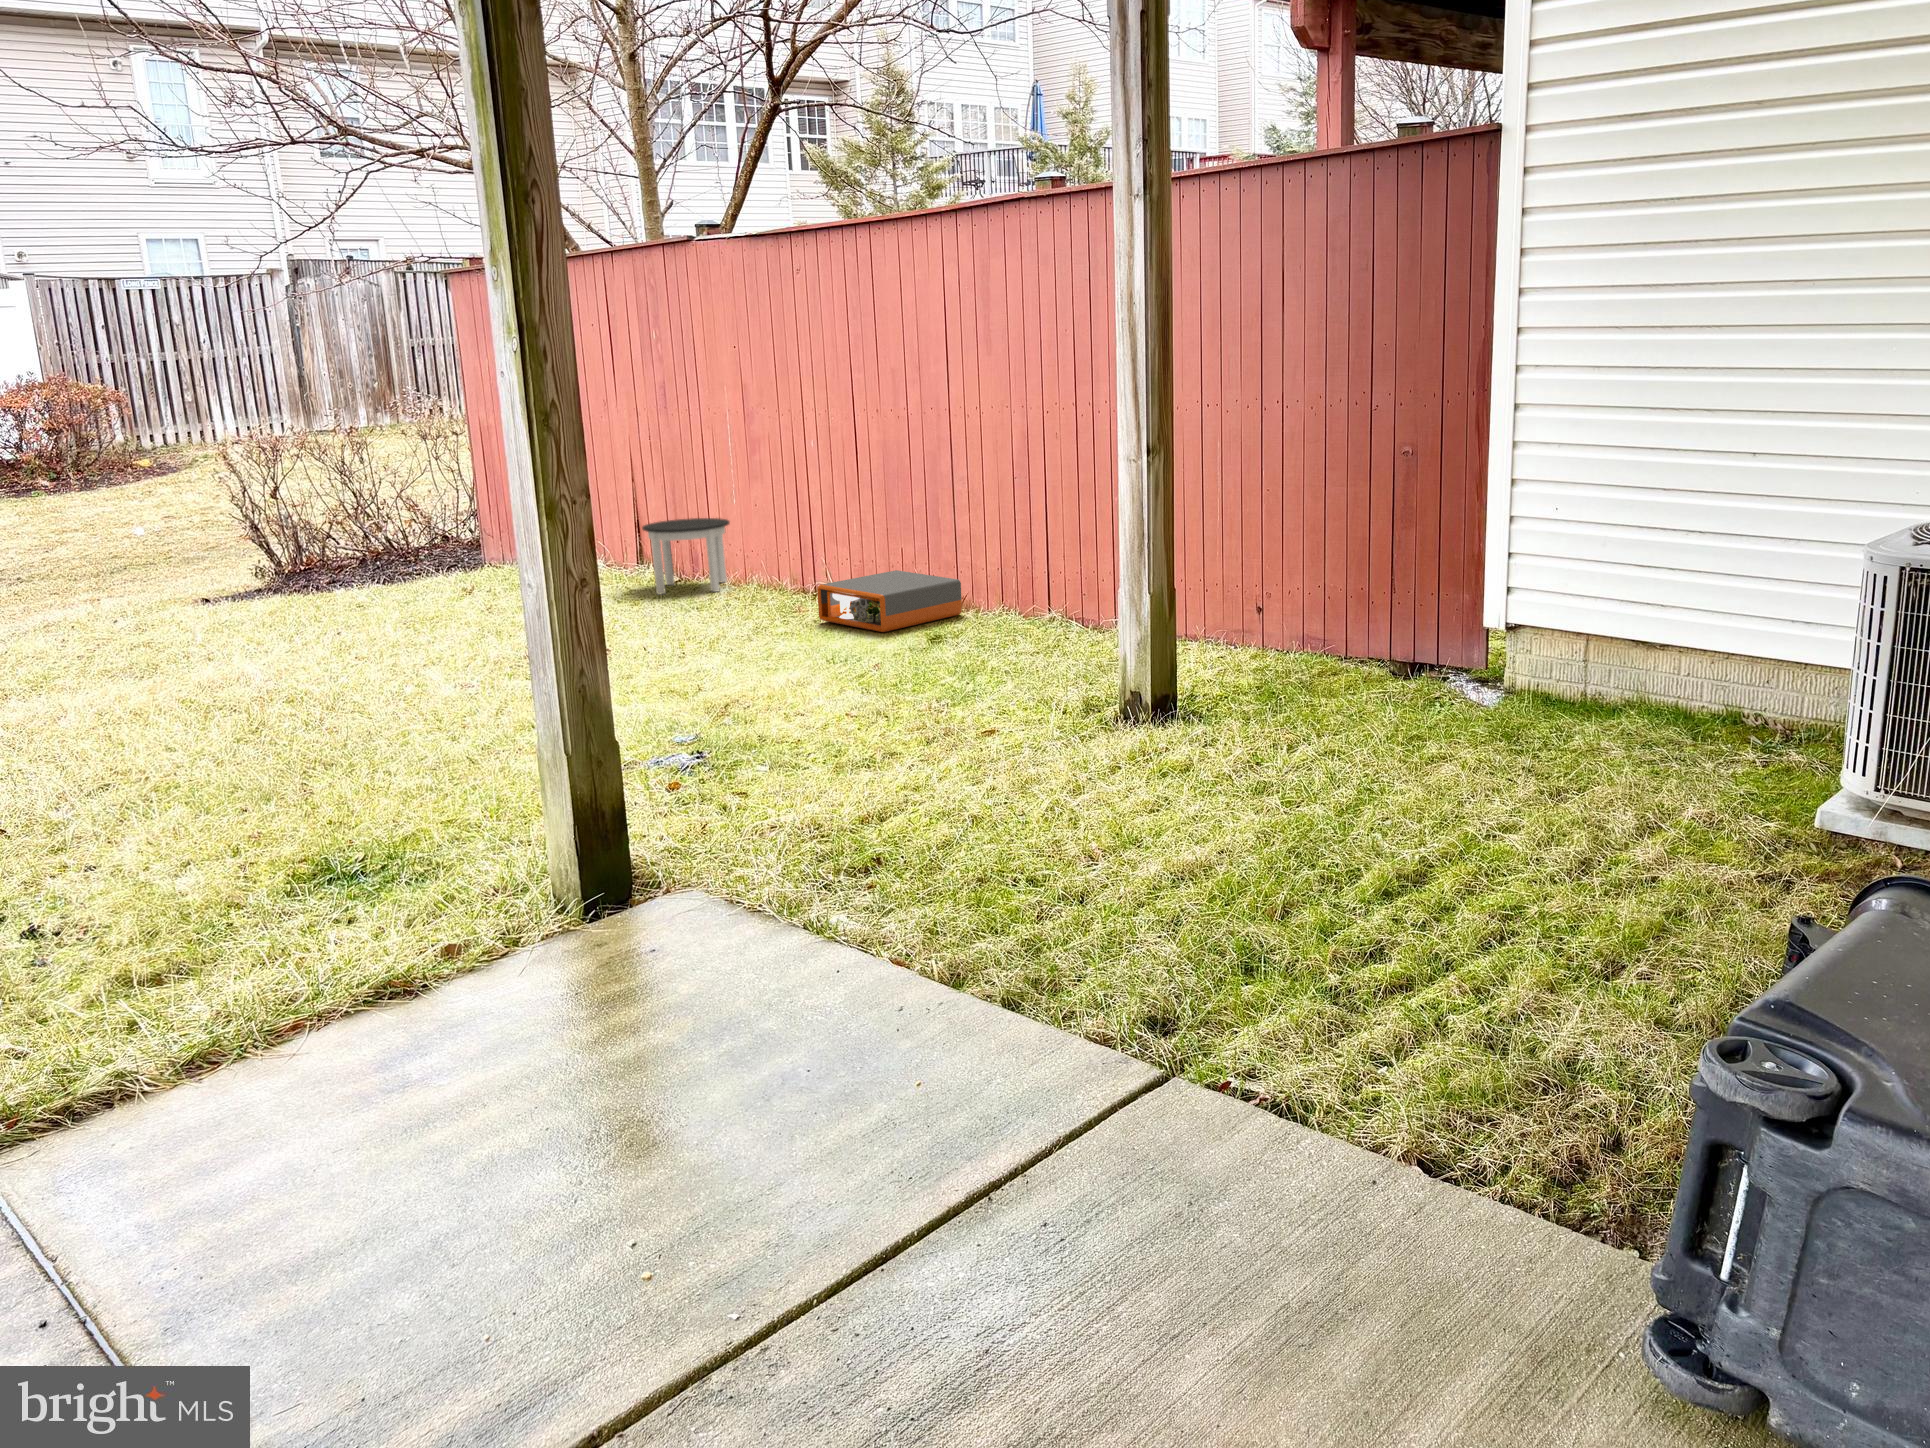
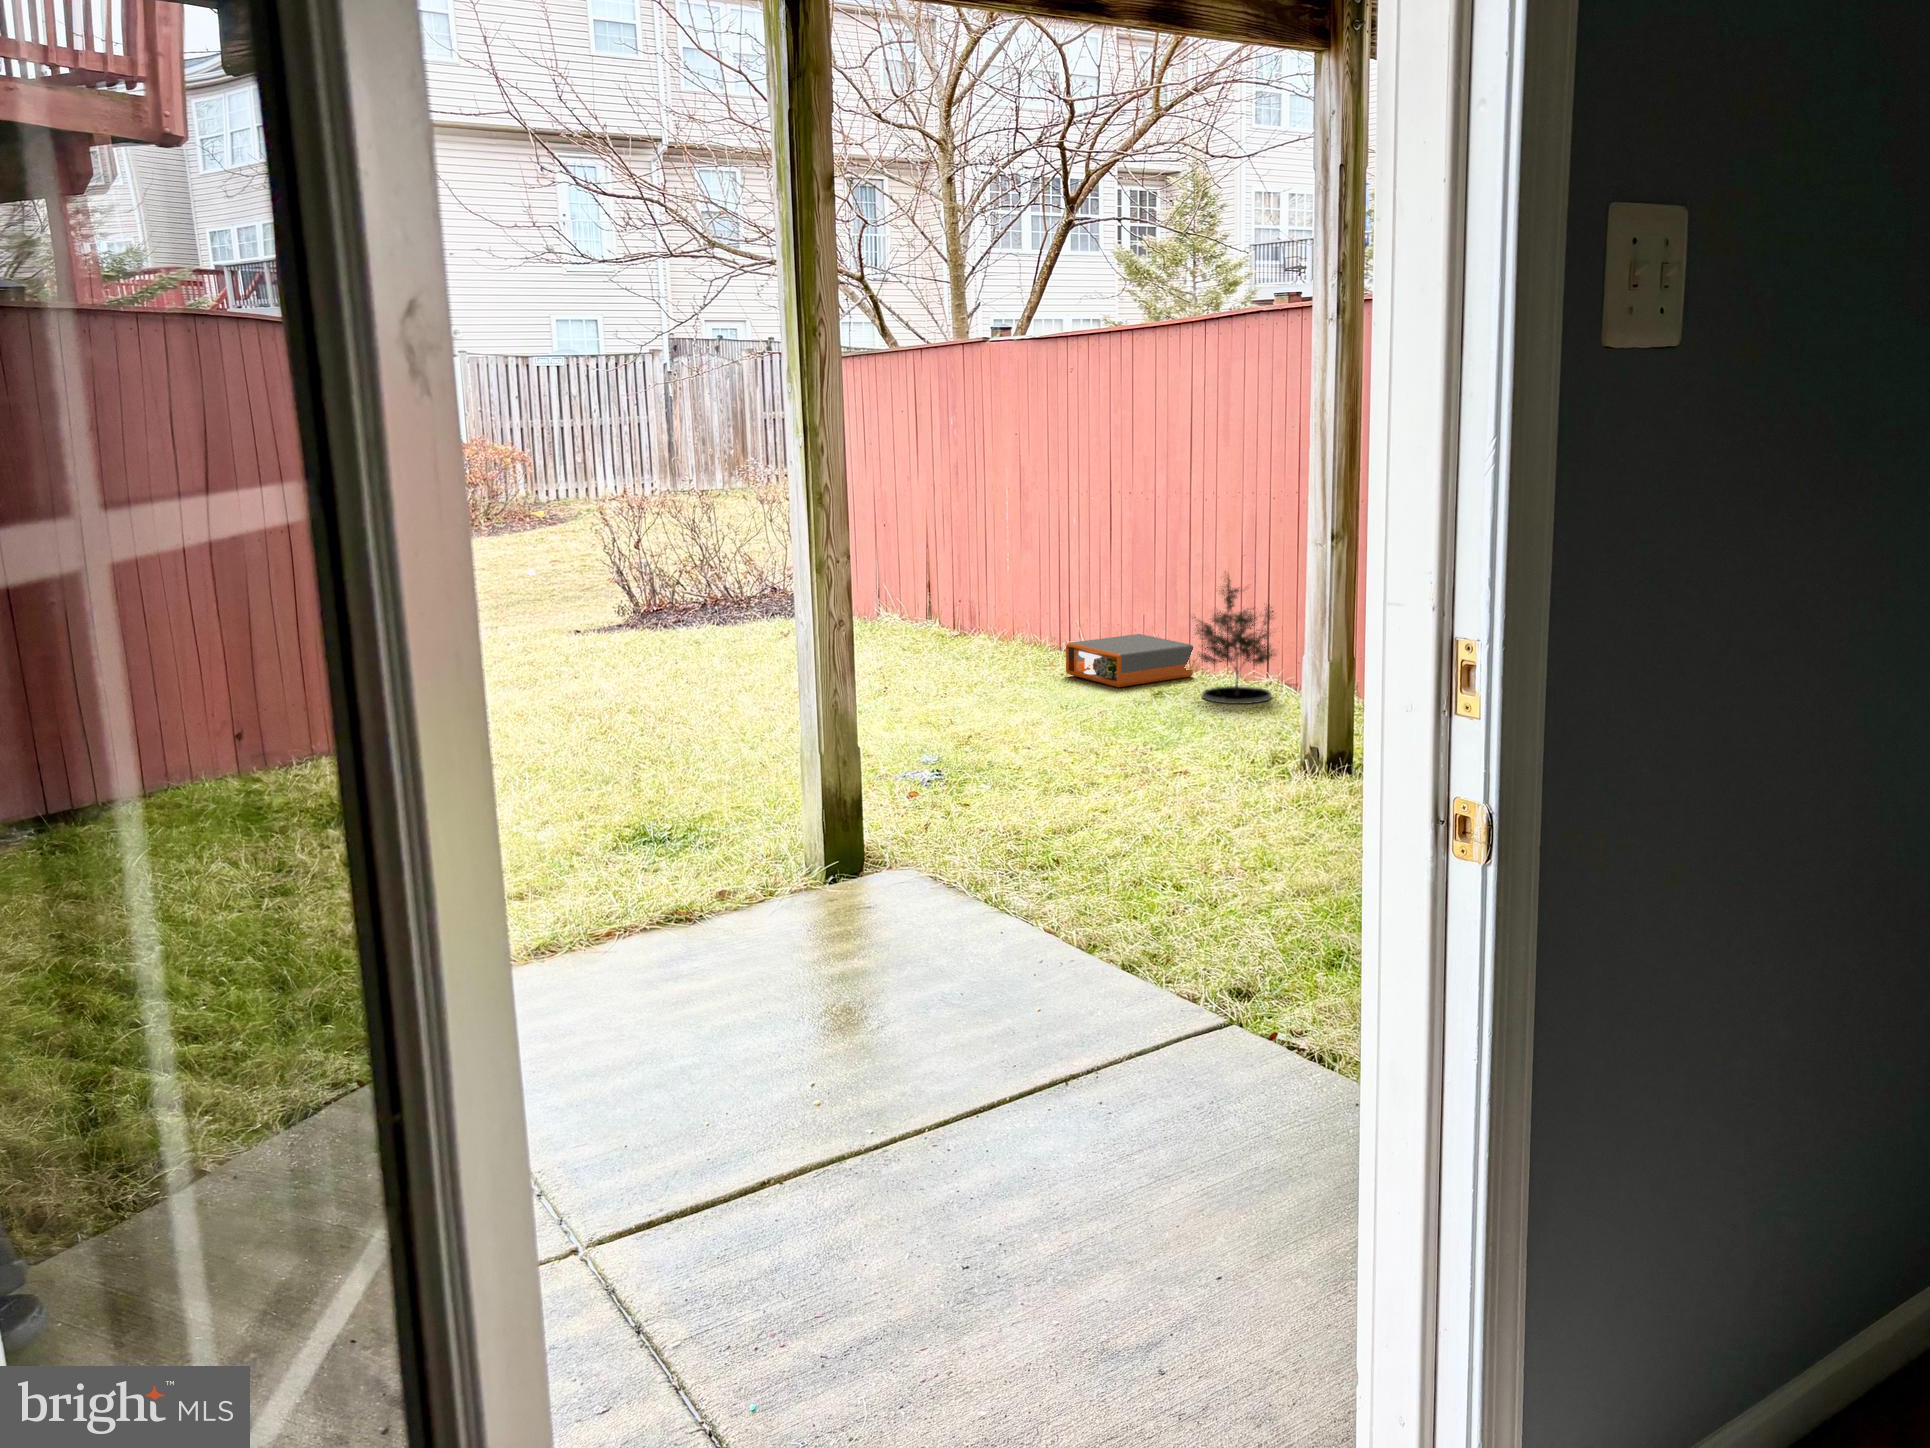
potted tree: none [962,495,1063,644] -> present [1194,572,1275,704]
round table: present [642,518,730,595] -> none [927,580,1002,645]

